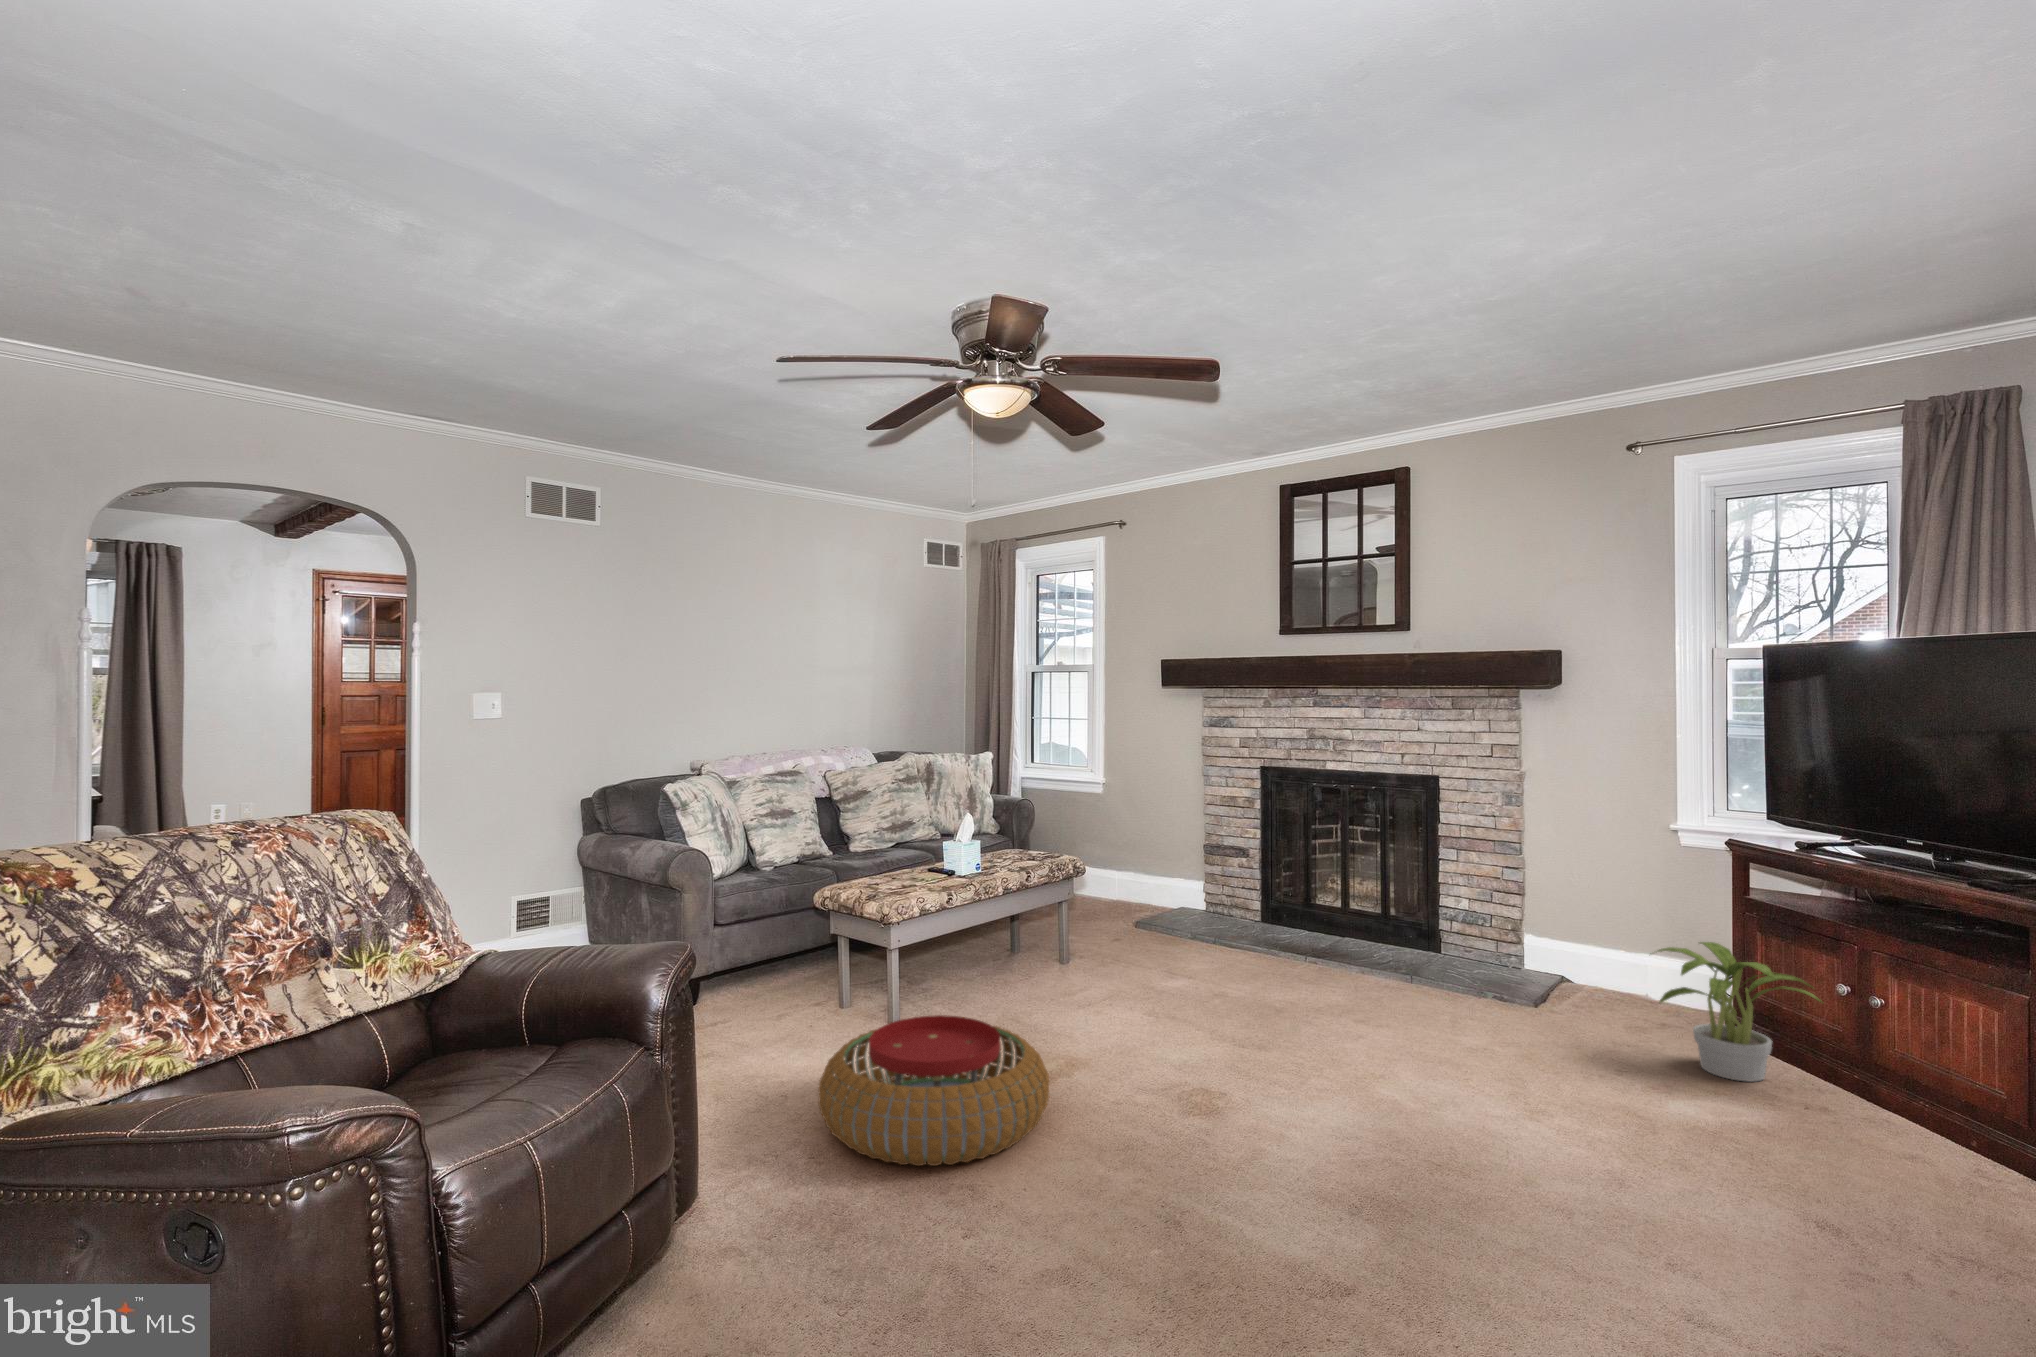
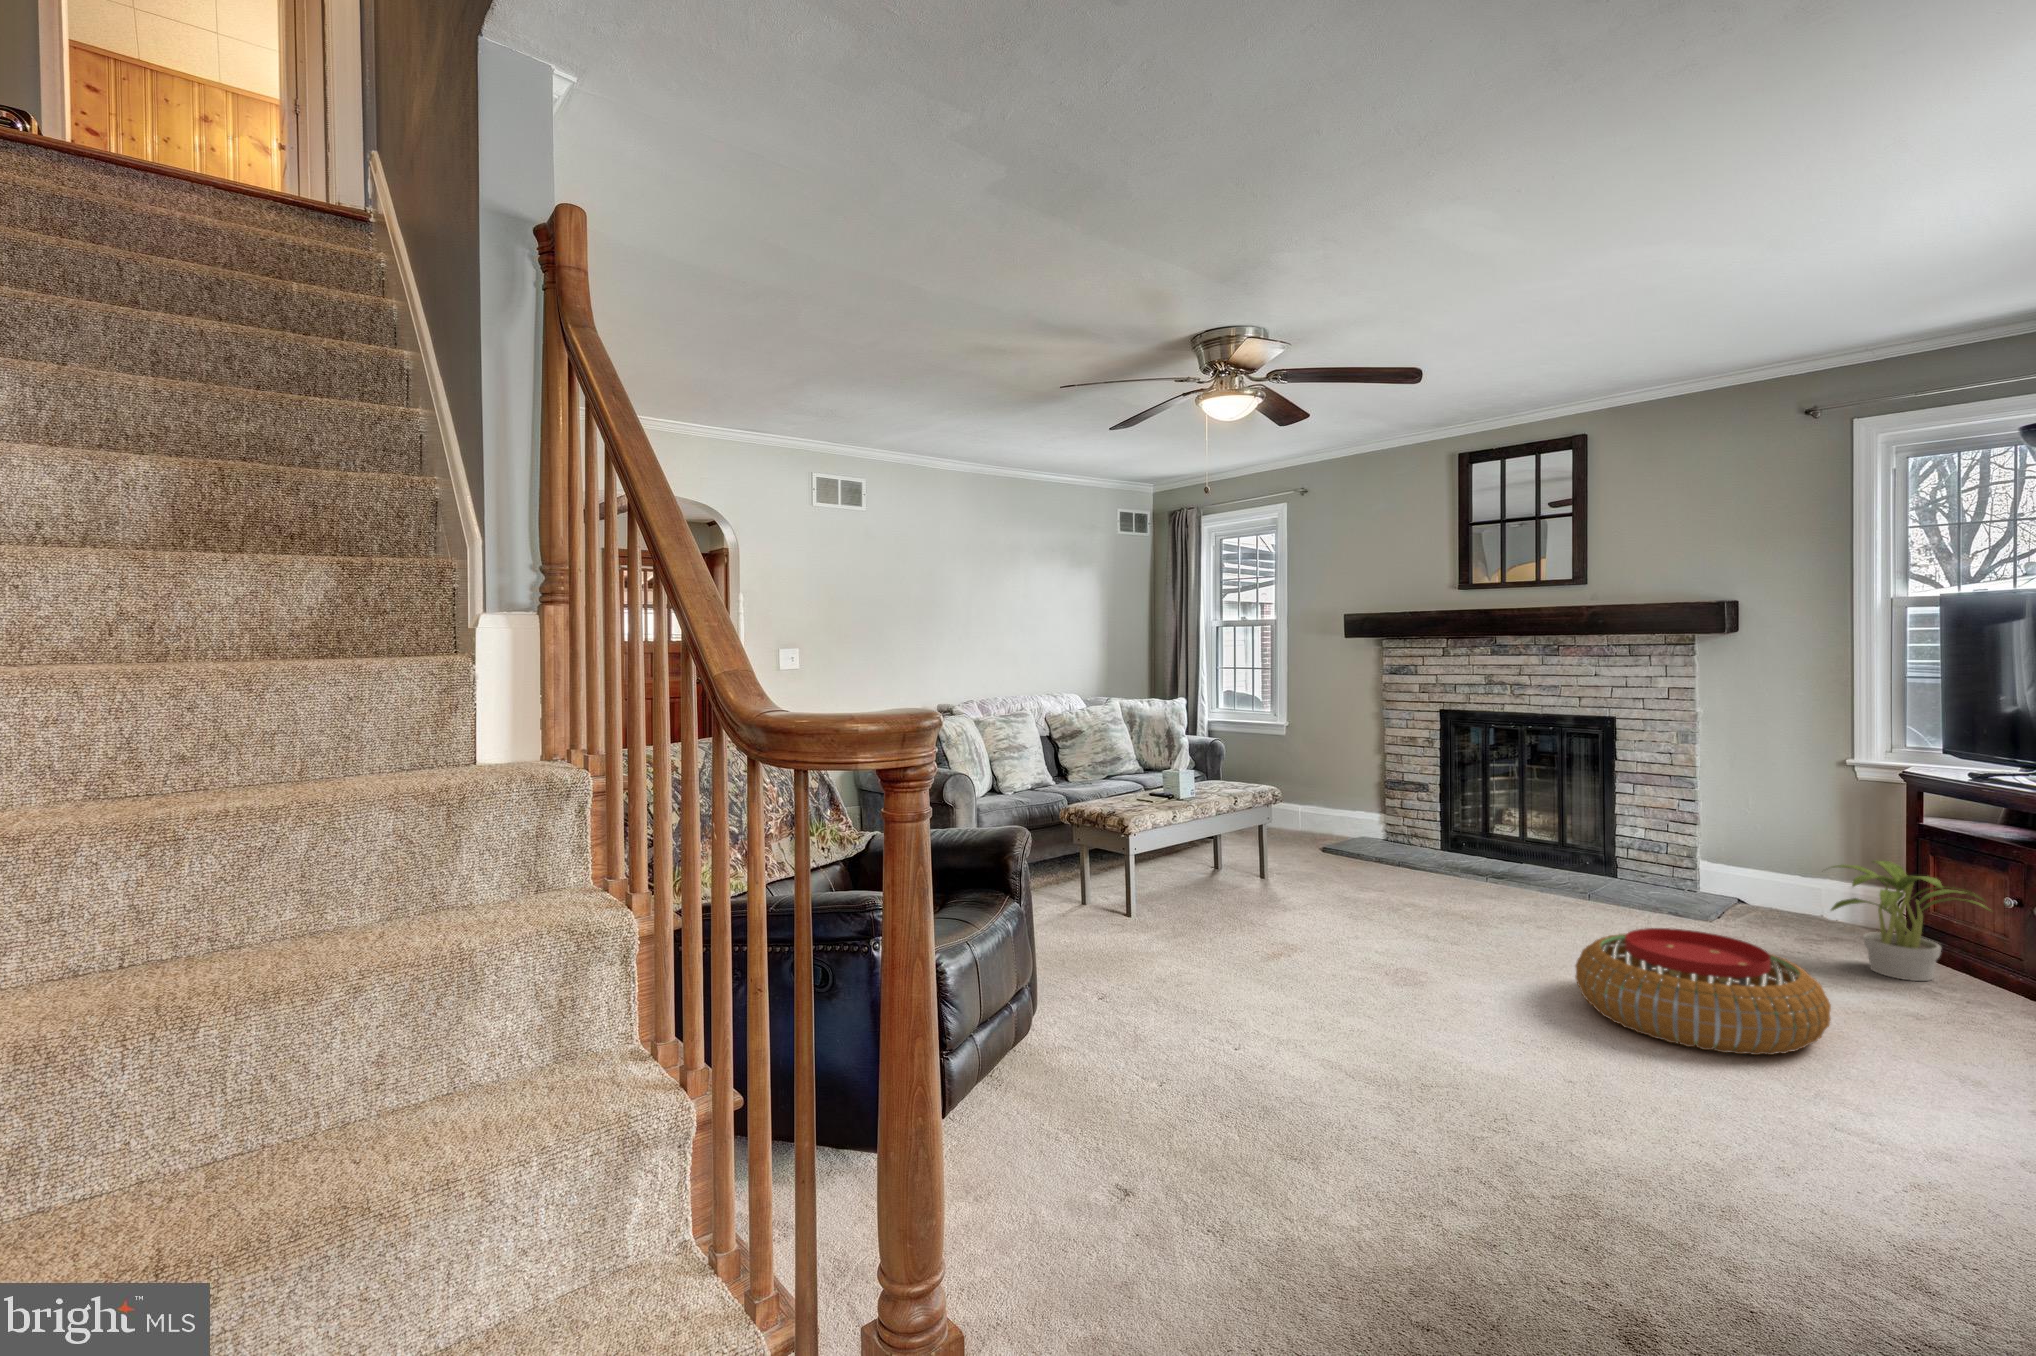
pouf: present [818,1015,1049,1166] -> present [1575,928,1831,1055]

